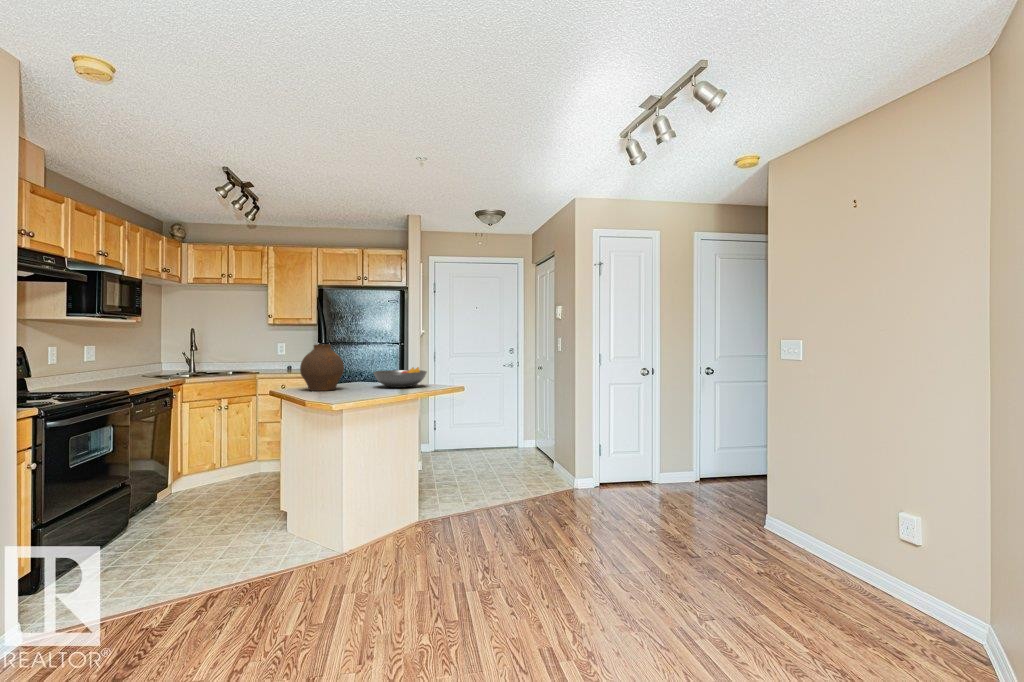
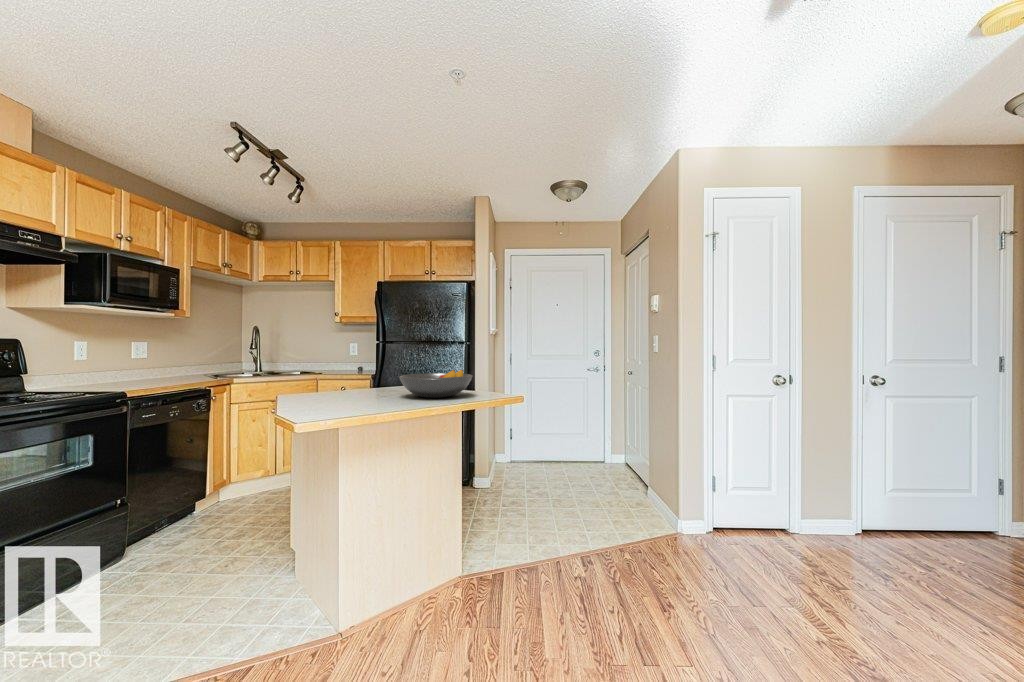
vase: present [300,344,344,391] -> none [297,337,358,401]

